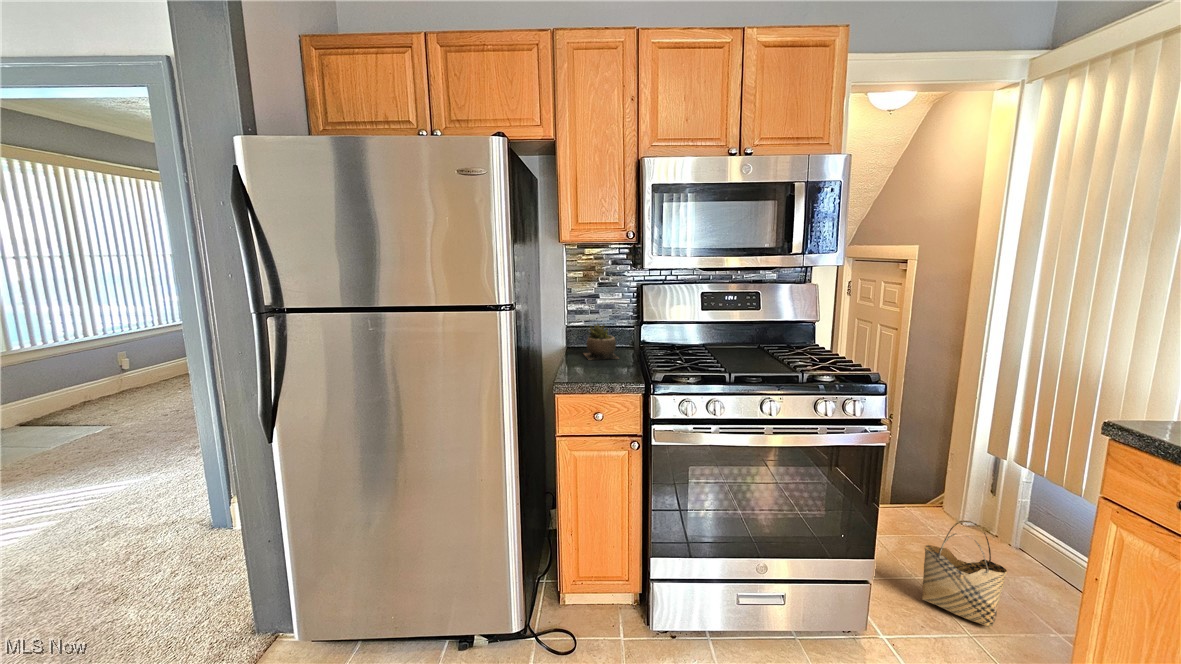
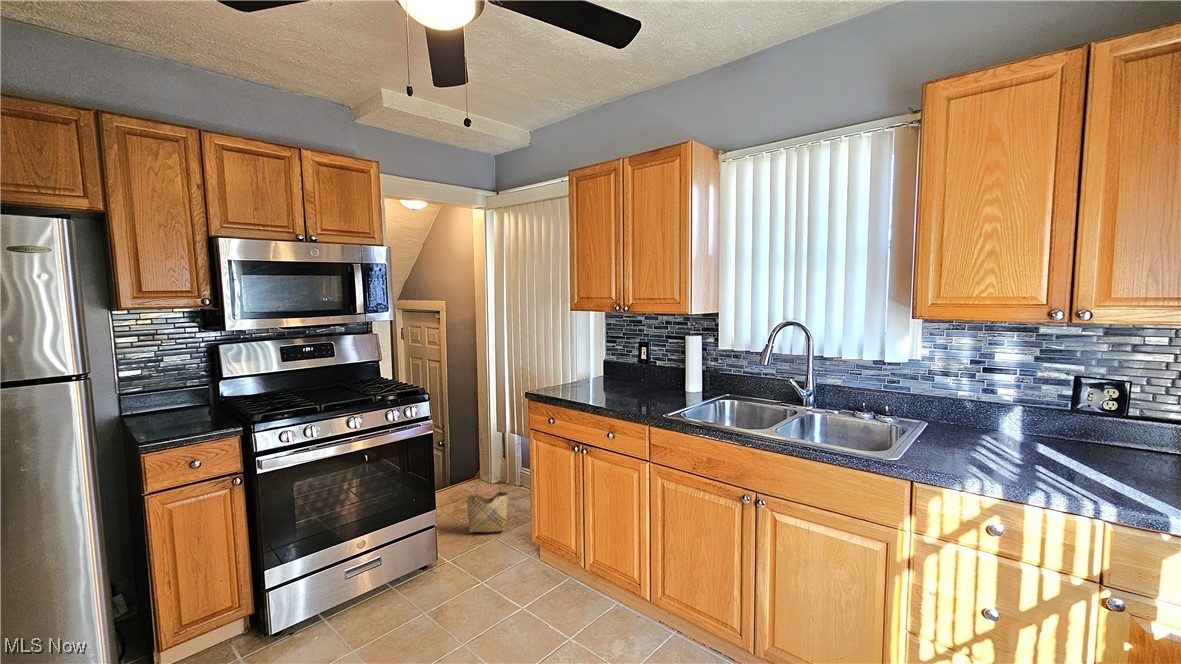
succulent plant: present [584,323,618,360] -> none [151,384,202,421]

